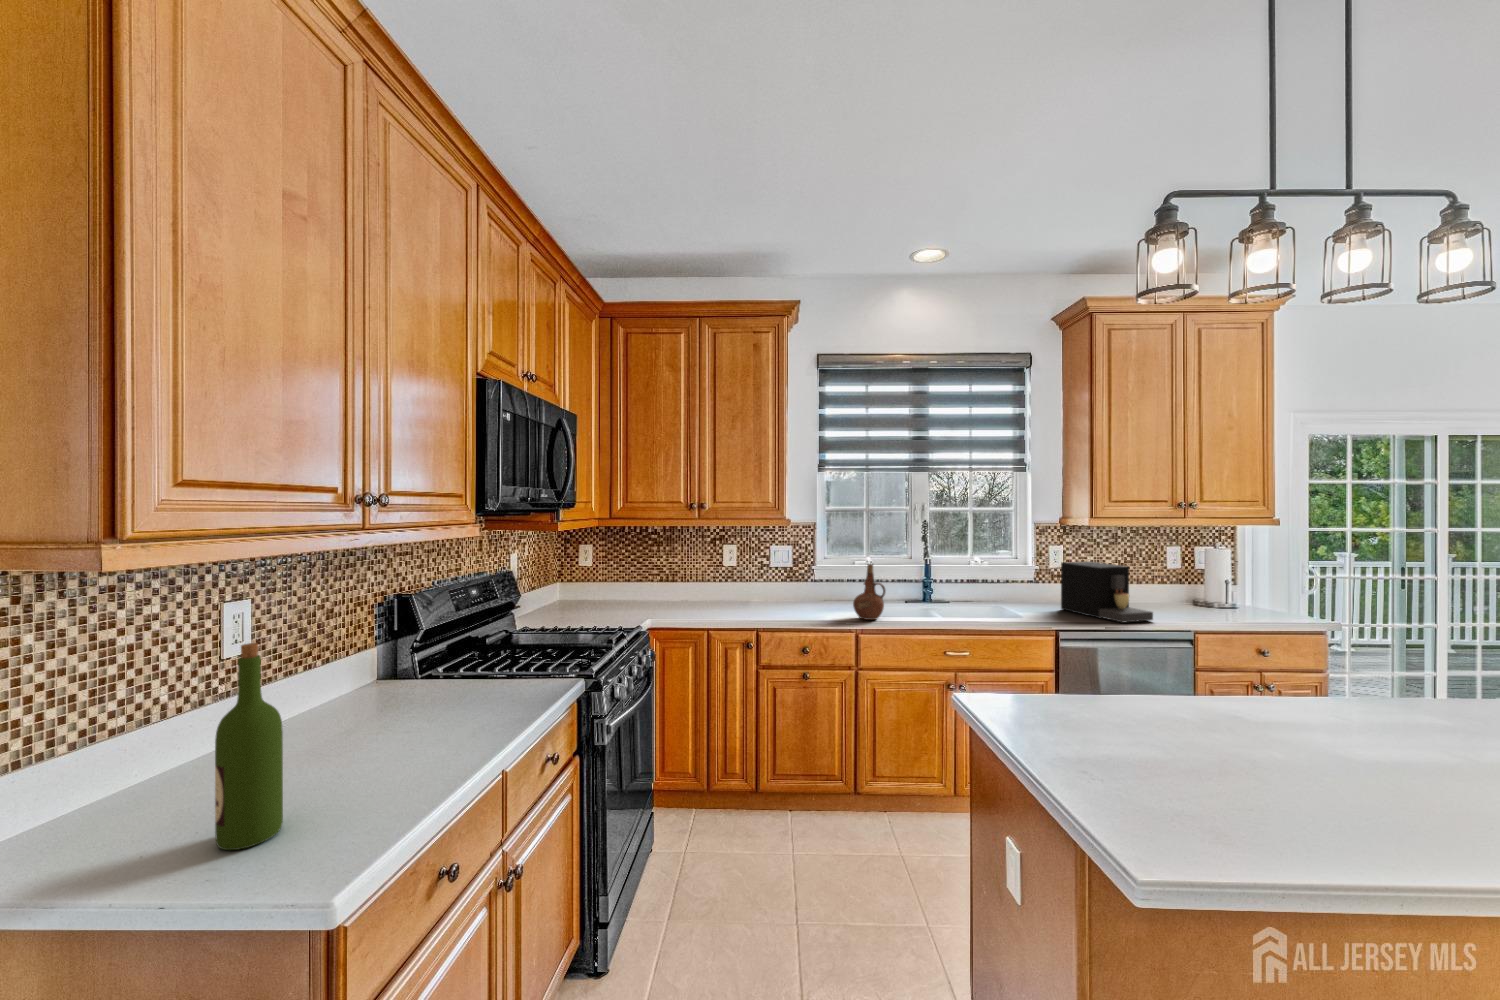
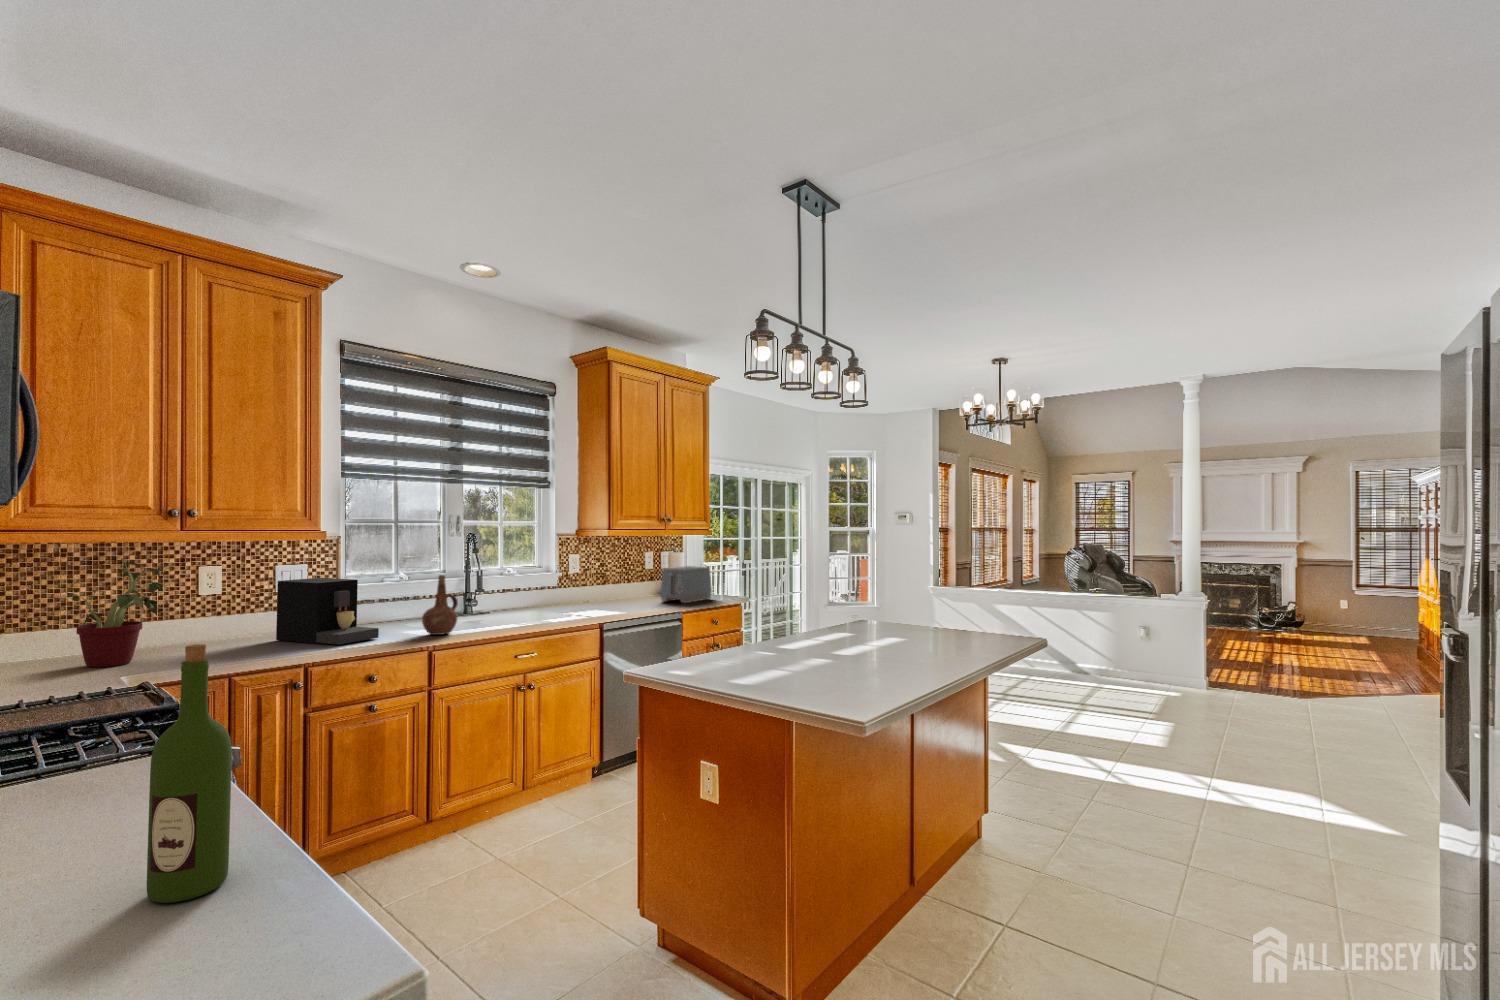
potted plant: none [635,538,693,610] -> present [68,558,172,668]
coffee maker: present [1061,561,1153,623] -> present [276,578,379,645]
toaster: none [1173,571,1265,621] -> present [660,566,712,603]

